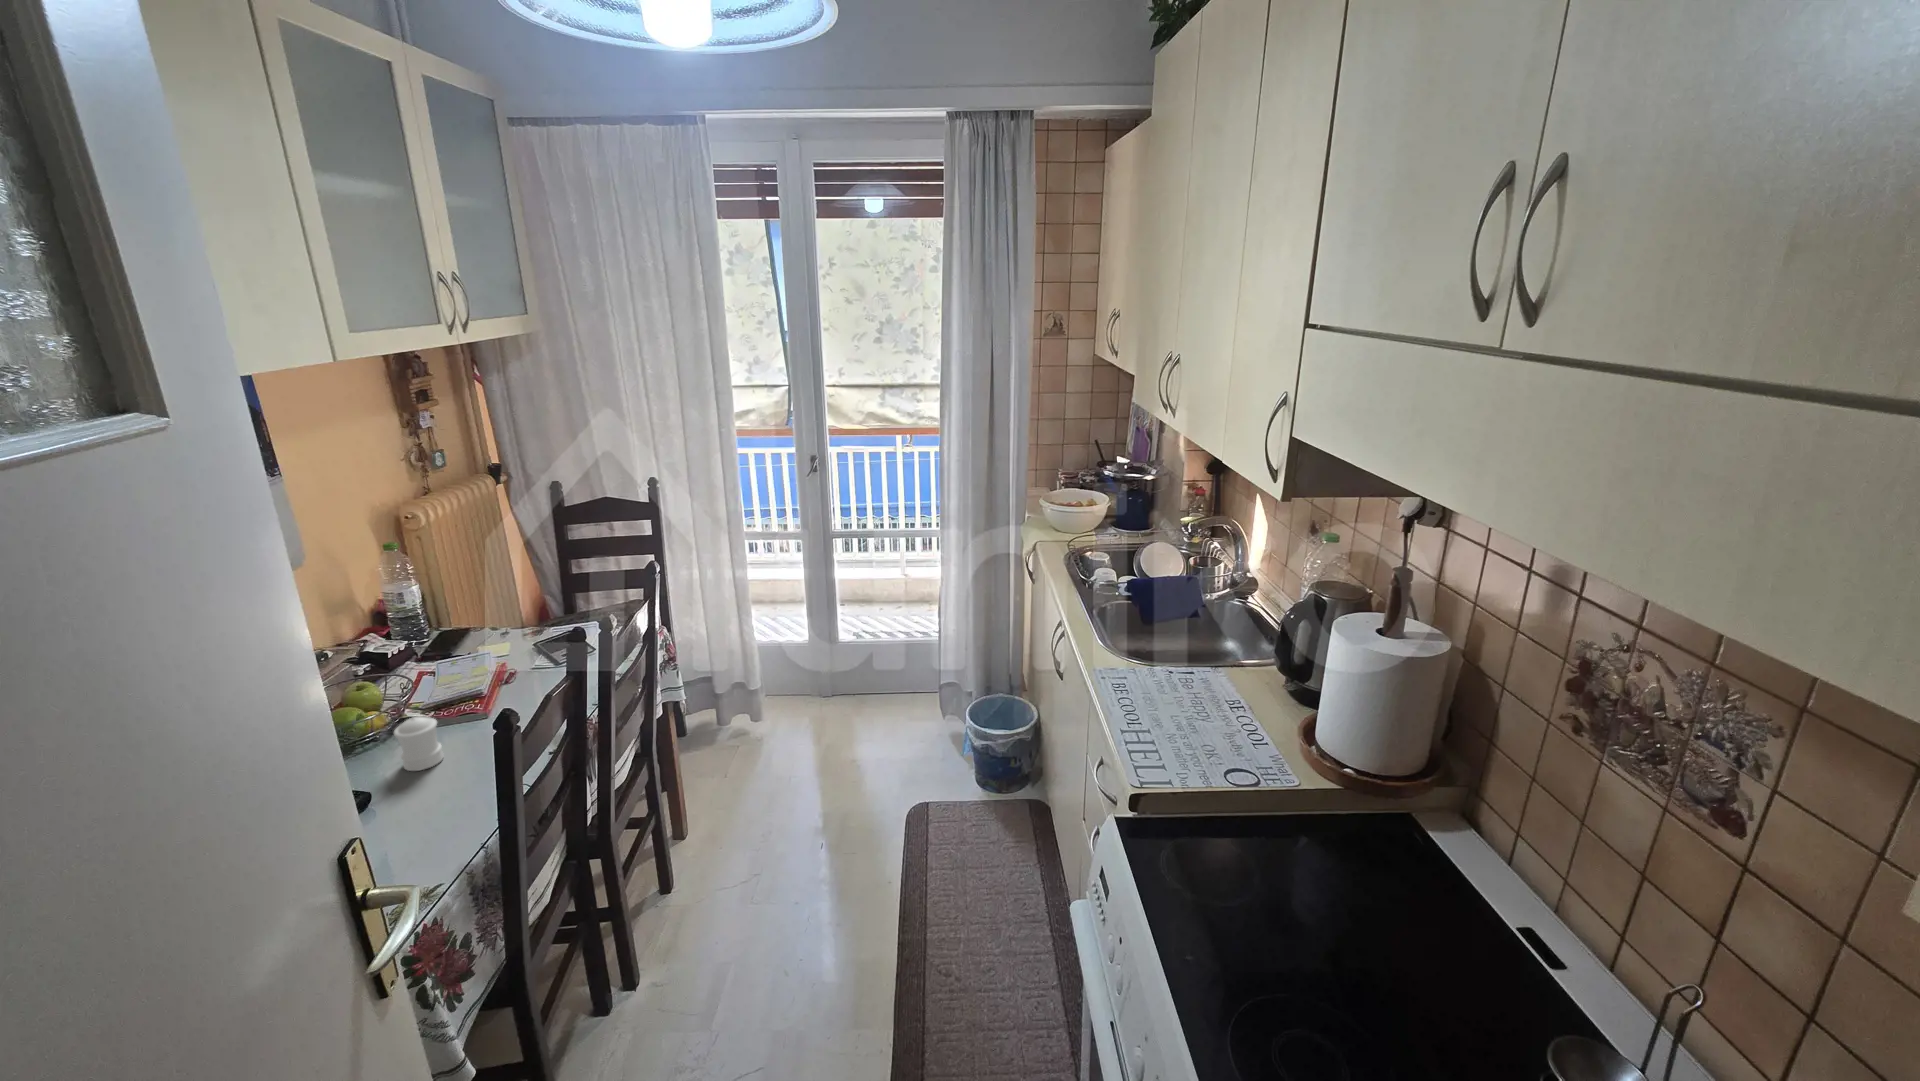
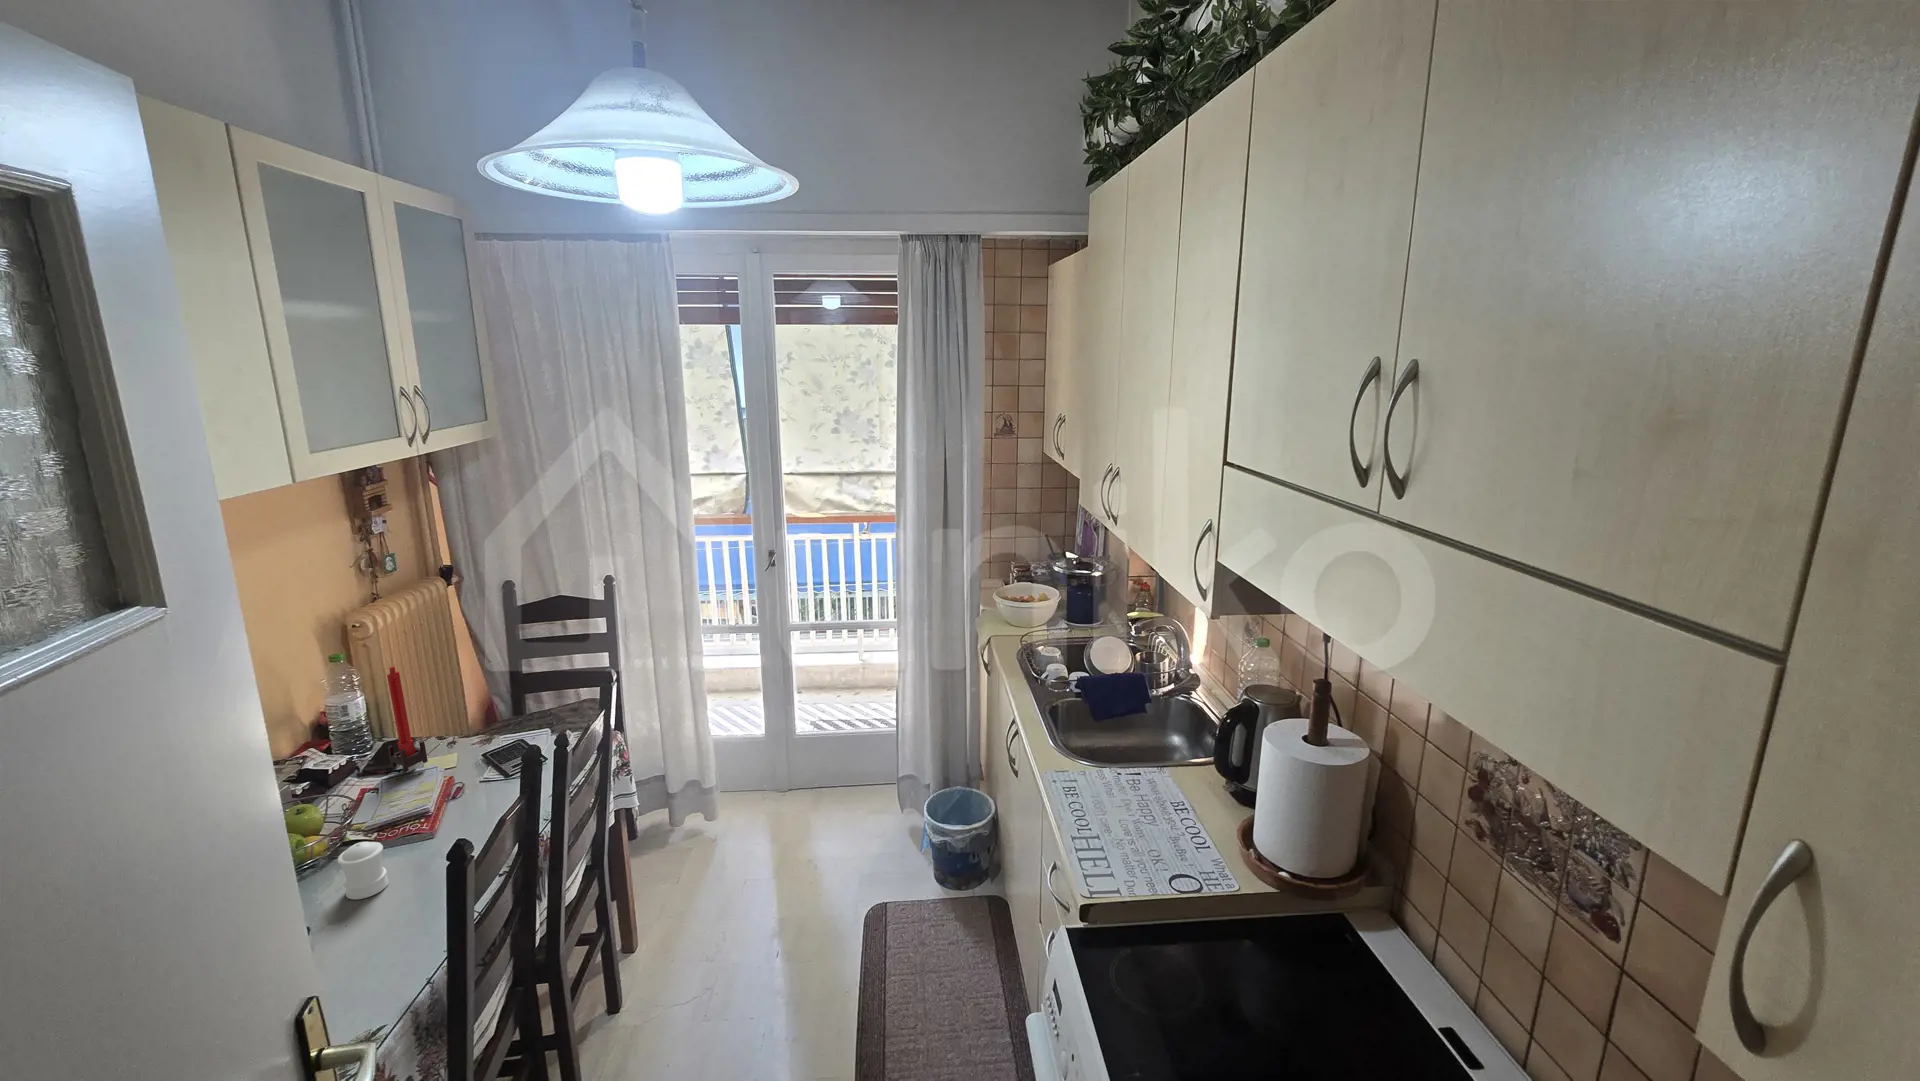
candle: none [439,554,482,659] -> present [387,667,428,772]

